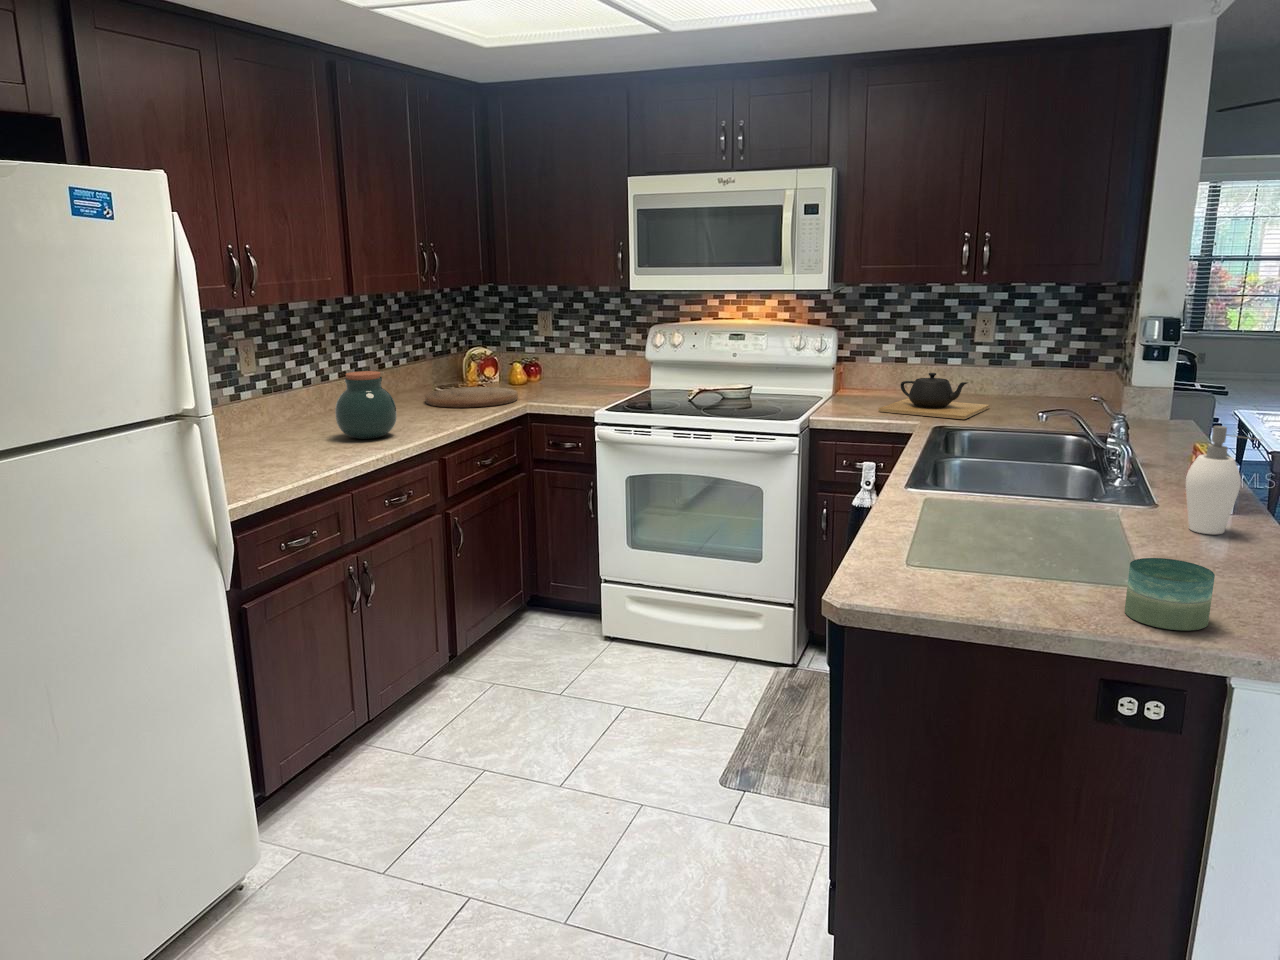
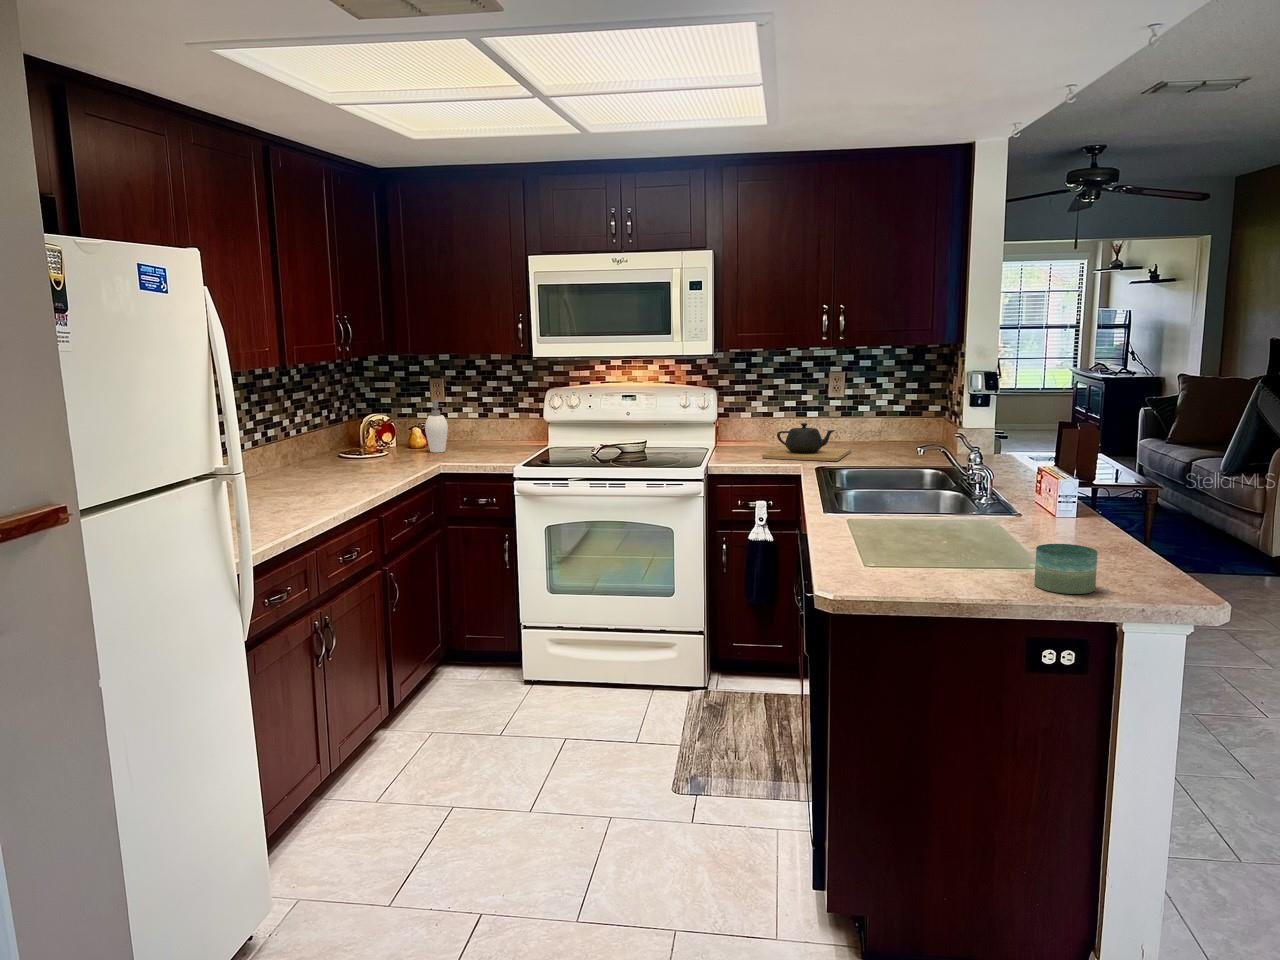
jar: present [335,371,397,439] -> none [277,436,337,501]
cutting board: present [425,387,517,407] -> none [337,451,427,471]
soap dispenser: present [1186,426,1260,534] -> present [425,401,448,452]

